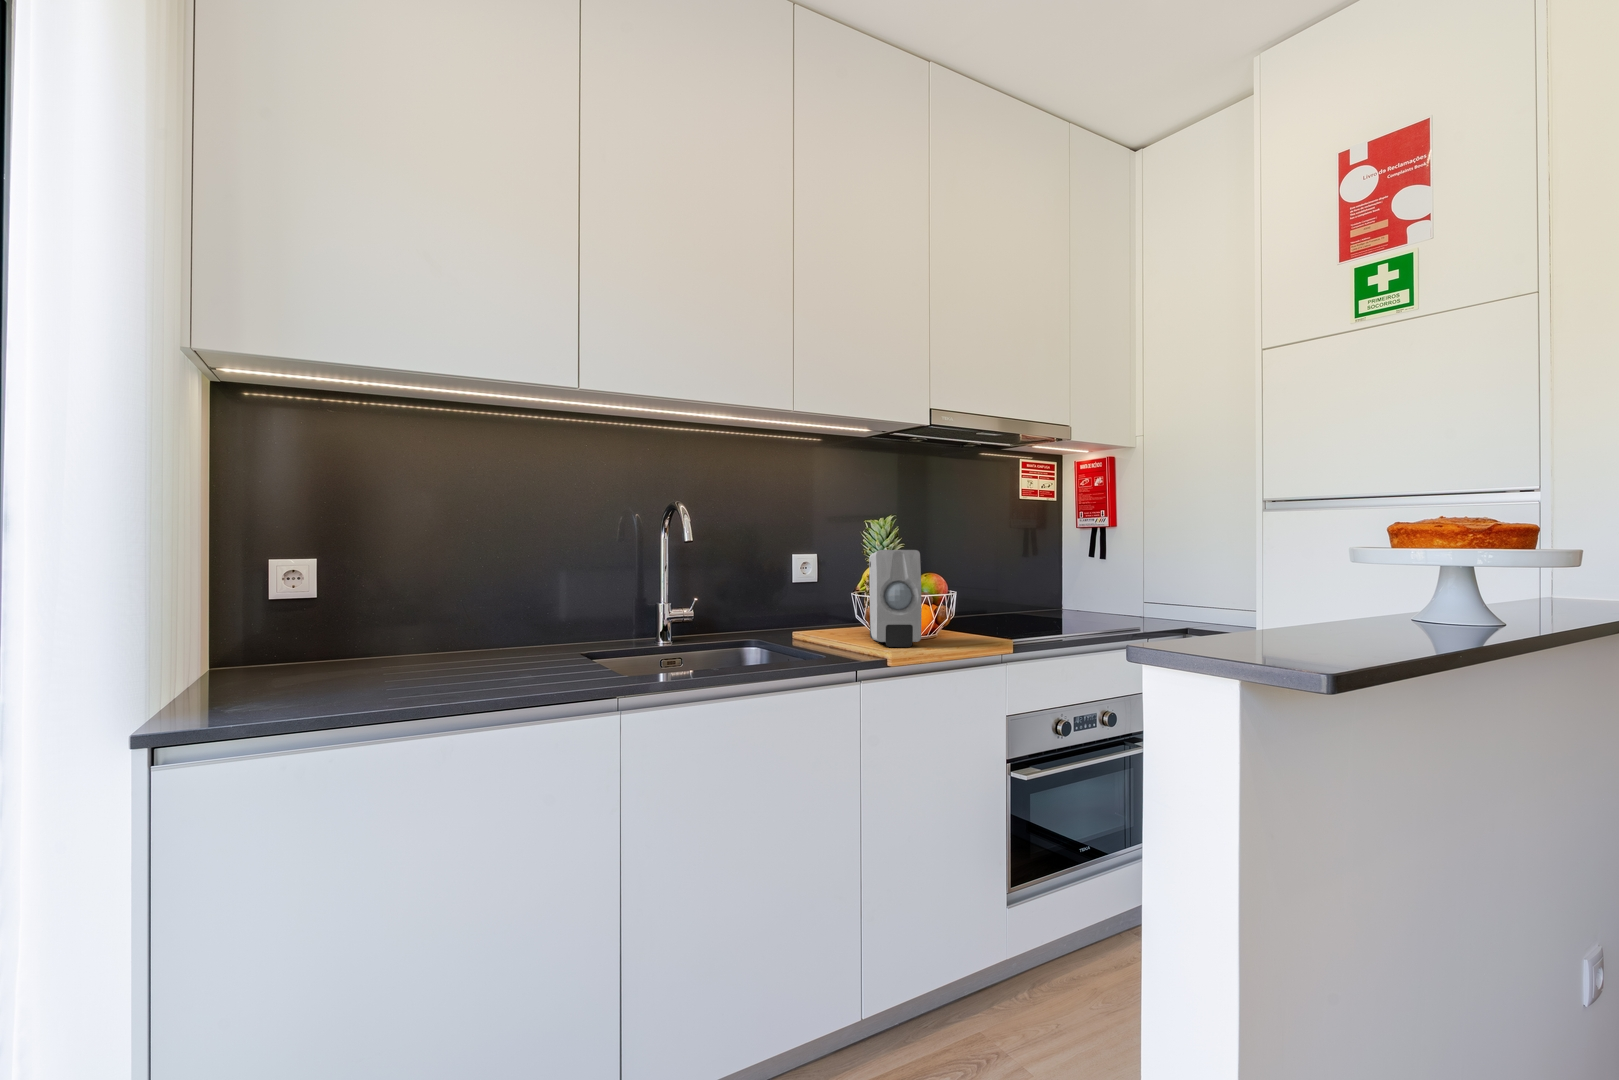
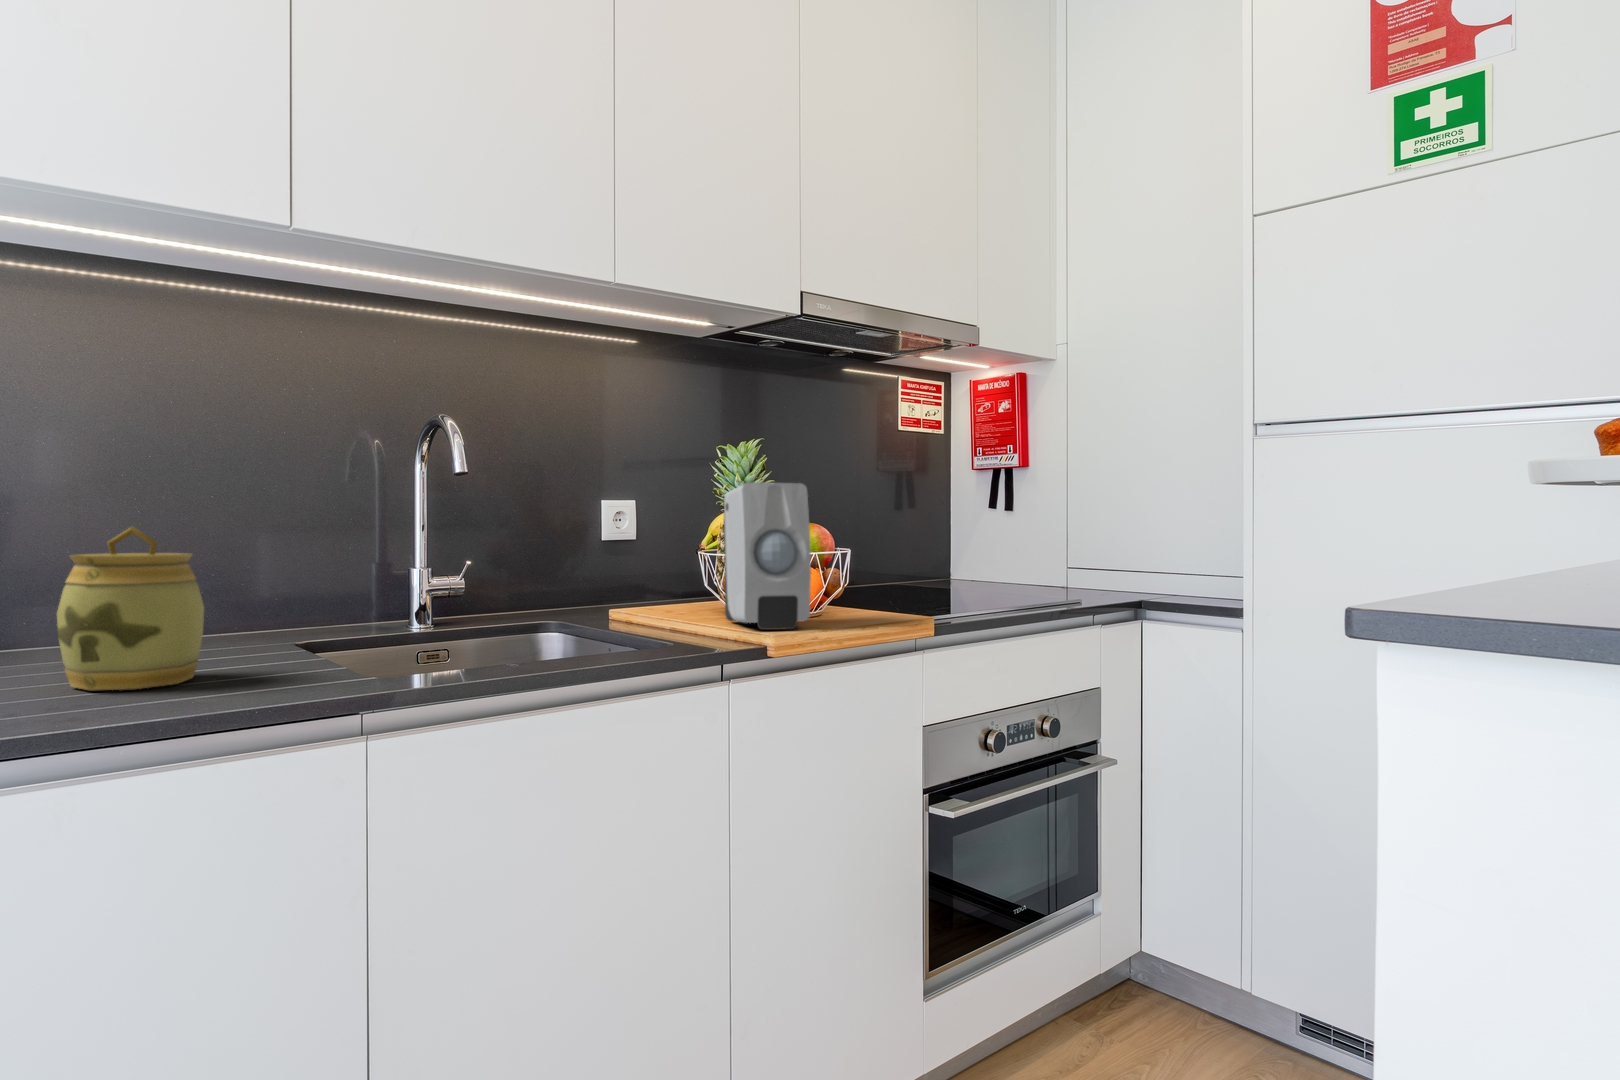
jar: none [489,585,559,674] -> present [57,527,204,690]

